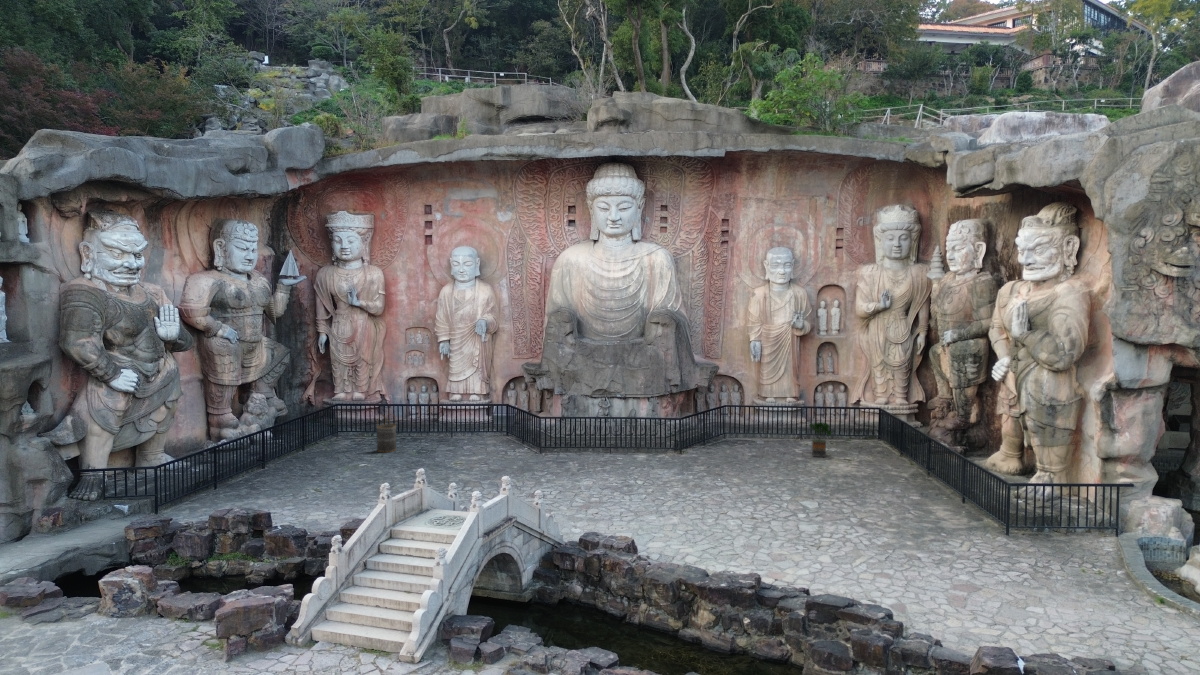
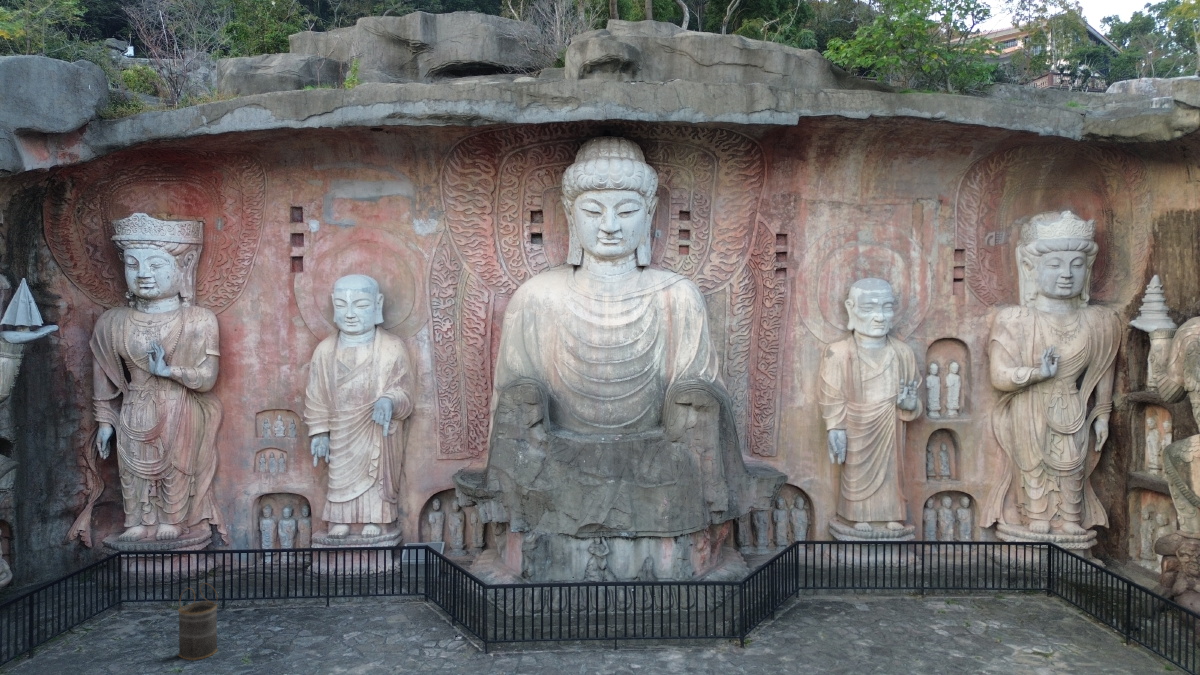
potted tree: present [810,422,832,457] -> none [969,584,1017,651]

